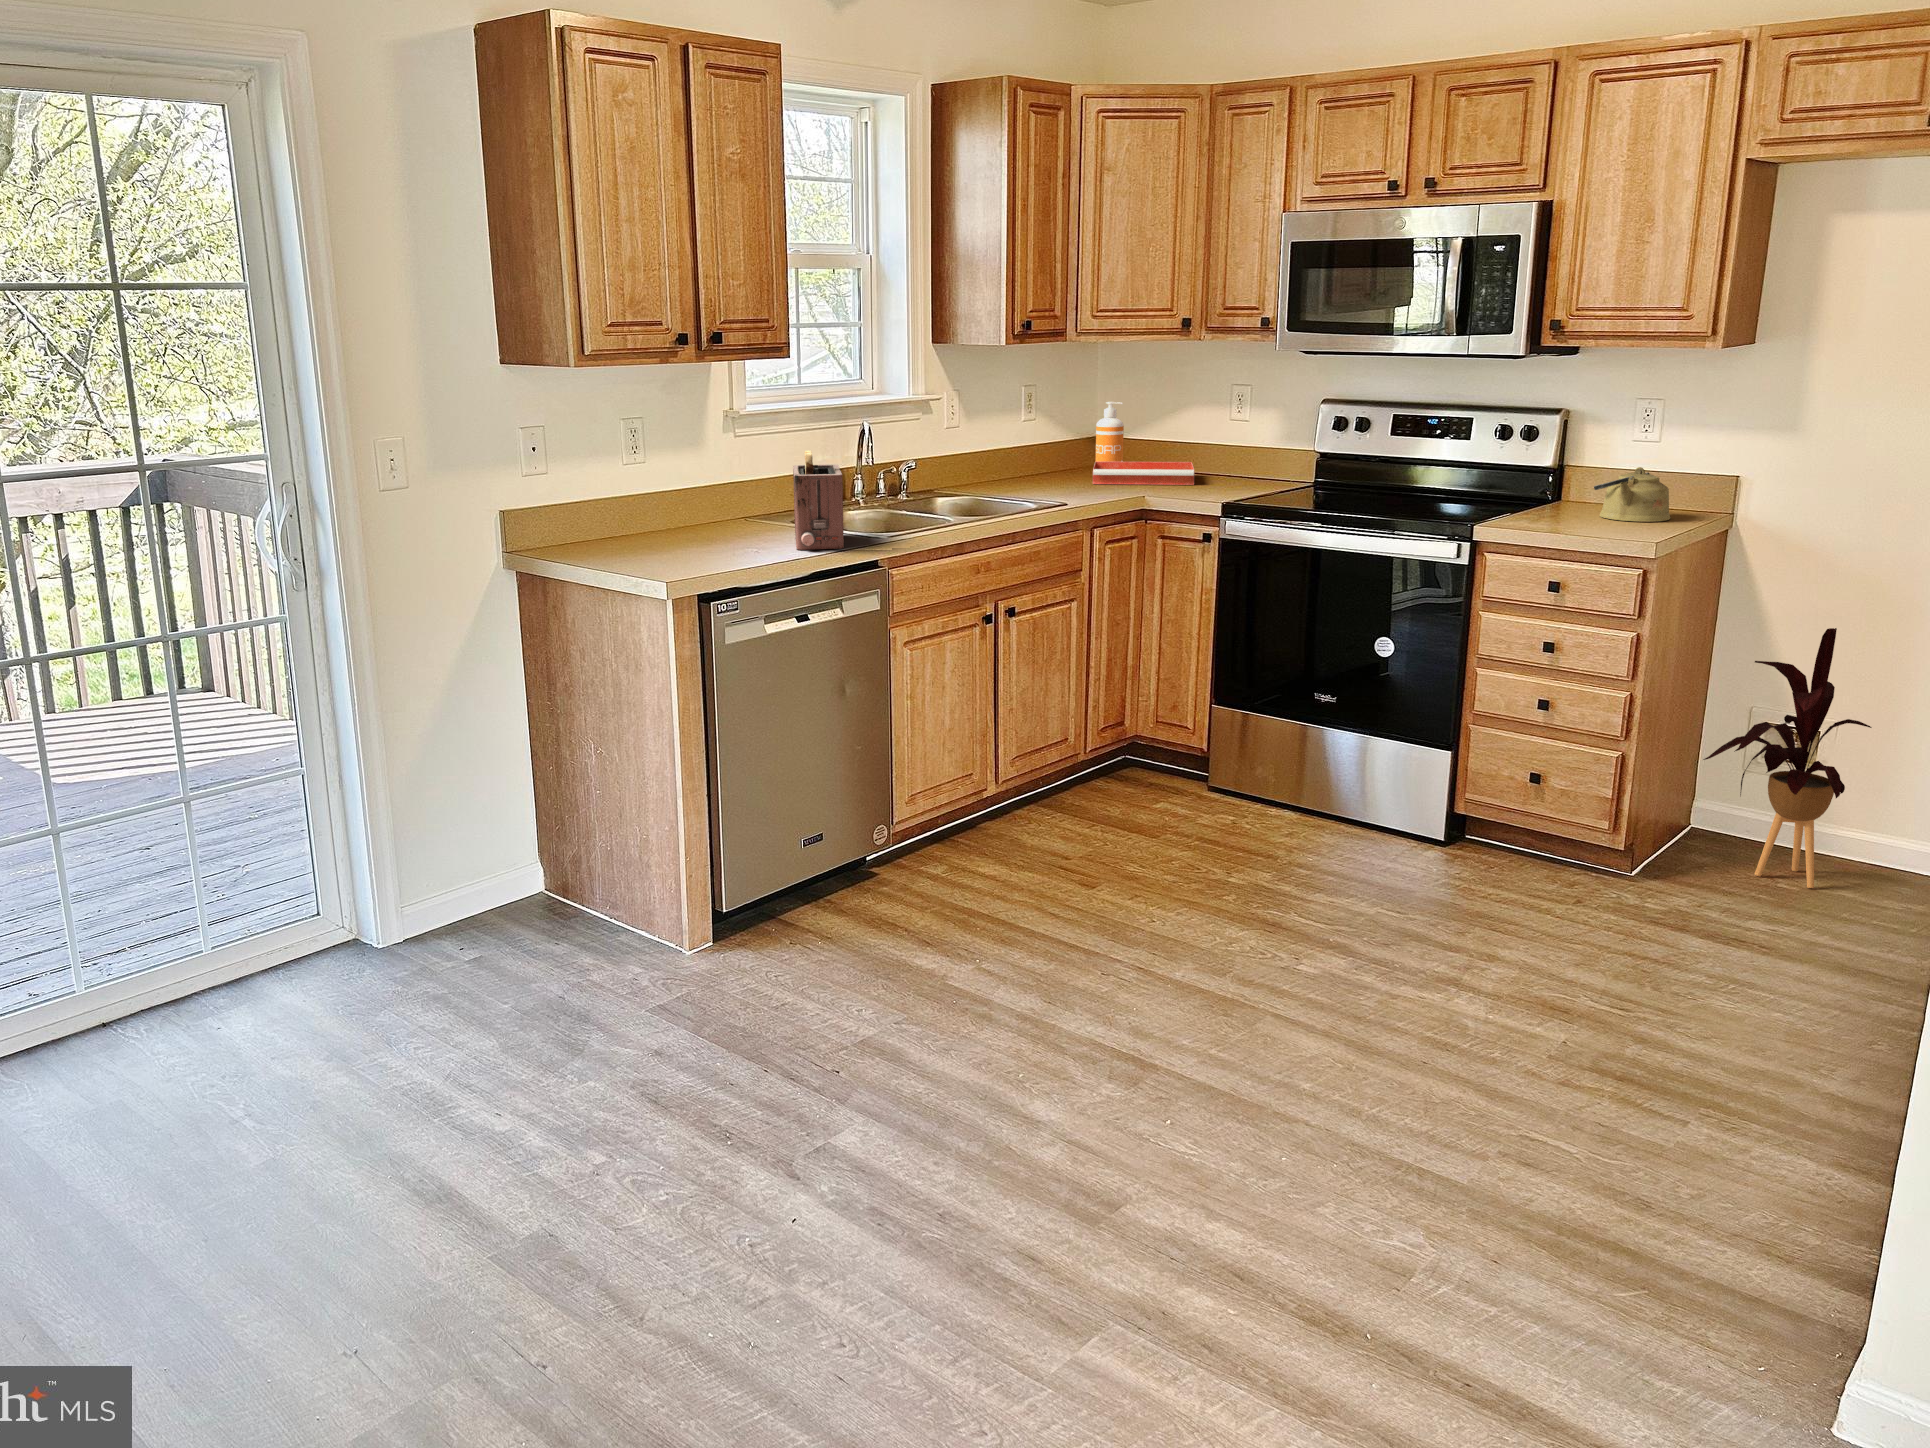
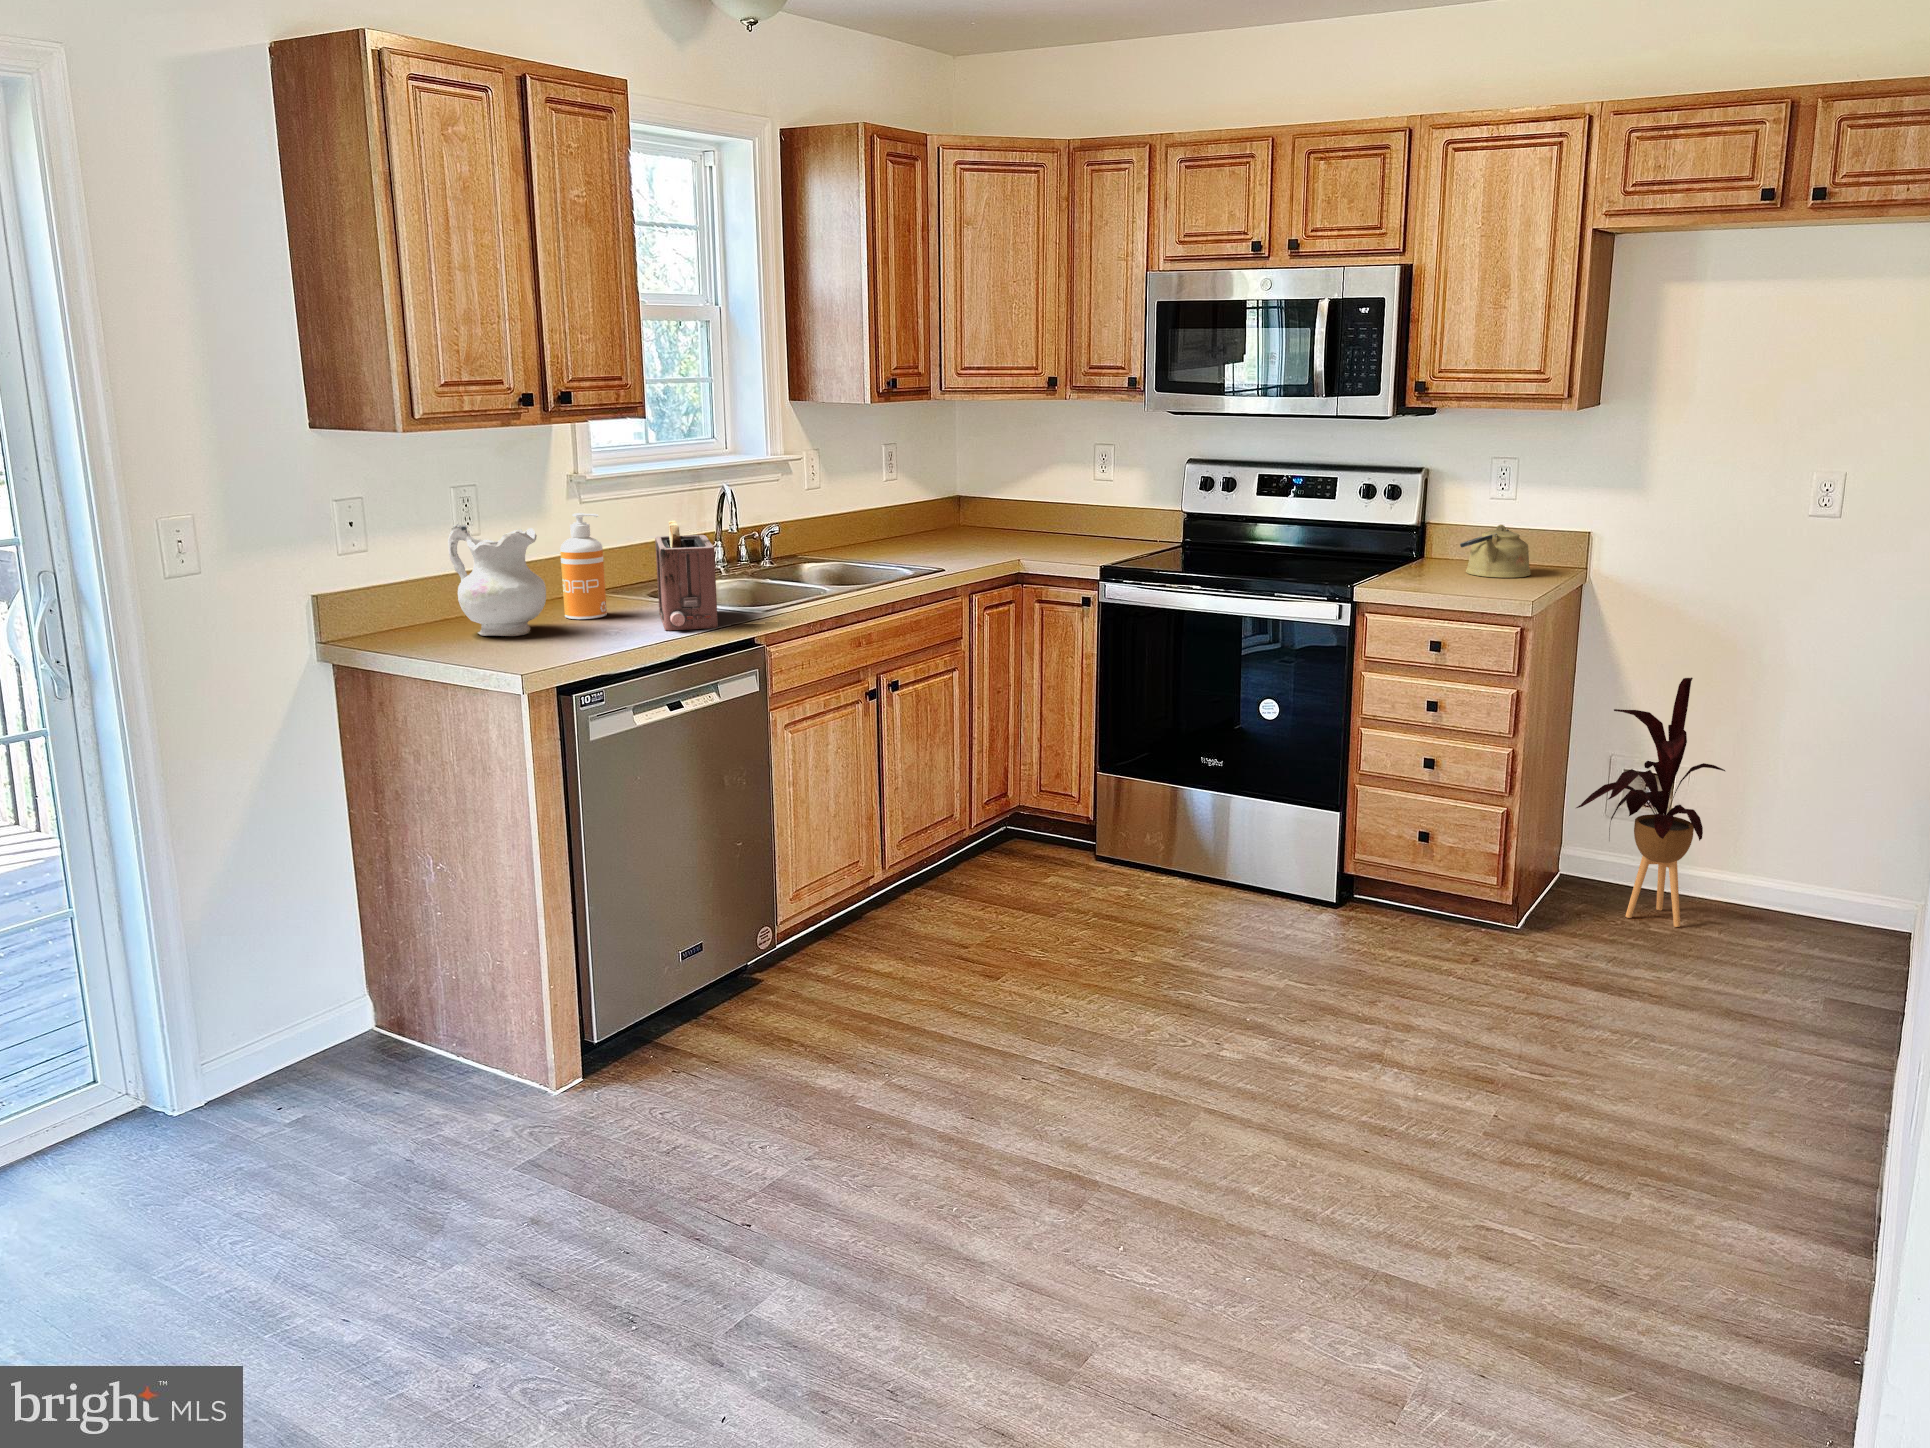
soap dispenser: present [1096,402,1124,462] -> present [560,513,607,619]
ceramic pitcher: none [614,451,695,551] -> present [448,524,546,636]
tray: present [1093,461,1194,485] -> none [962,521,1066,546]

